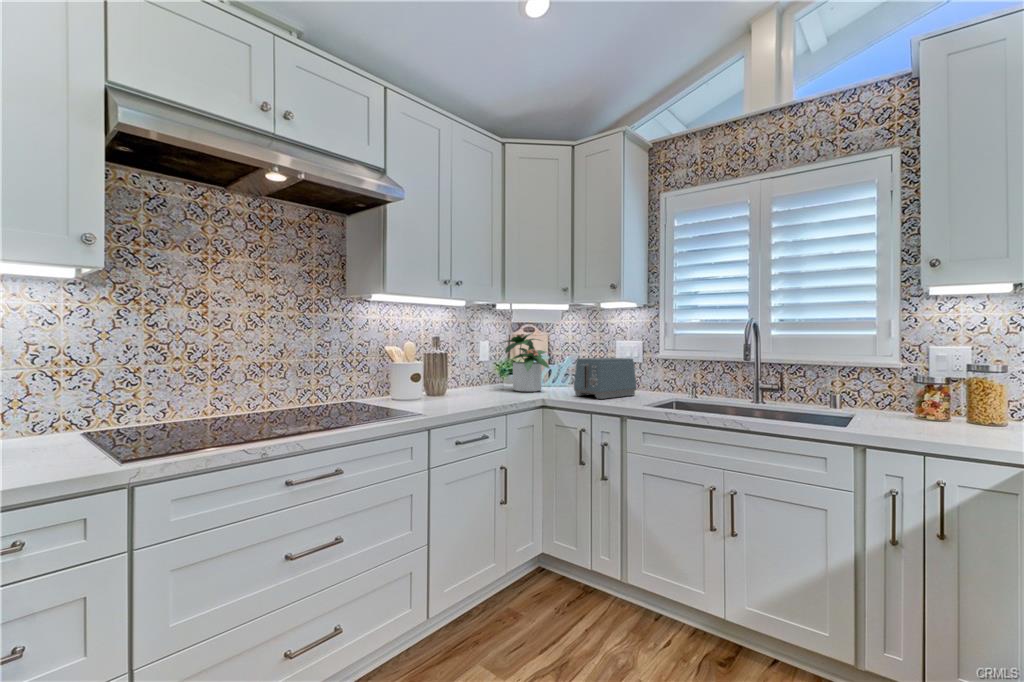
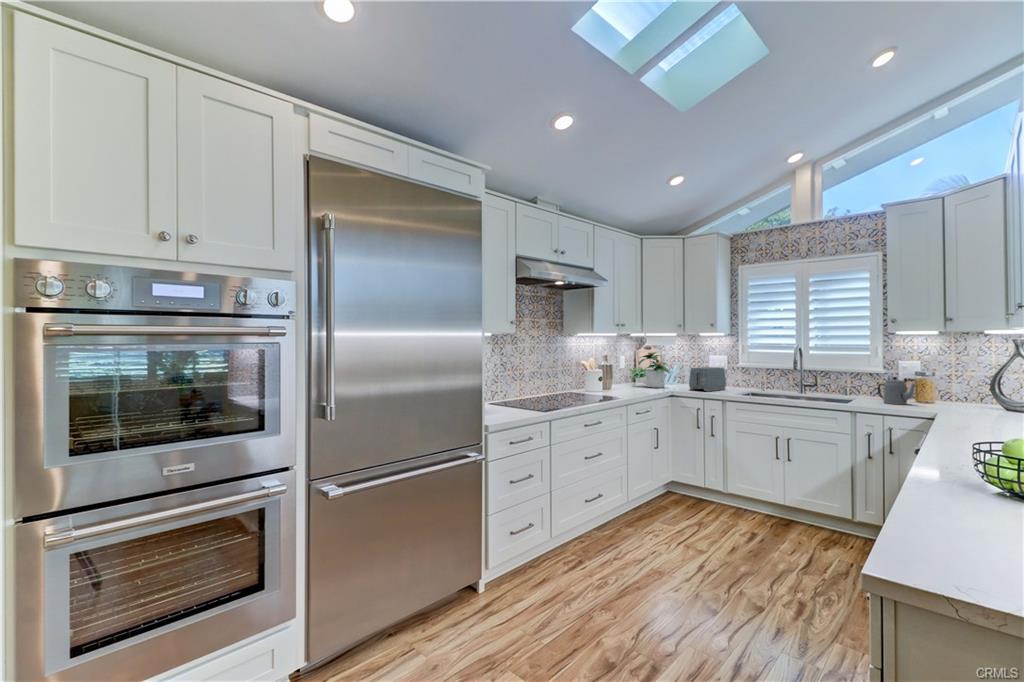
teapot: none [899,373,988,430] -> present [878,377,916,405]

